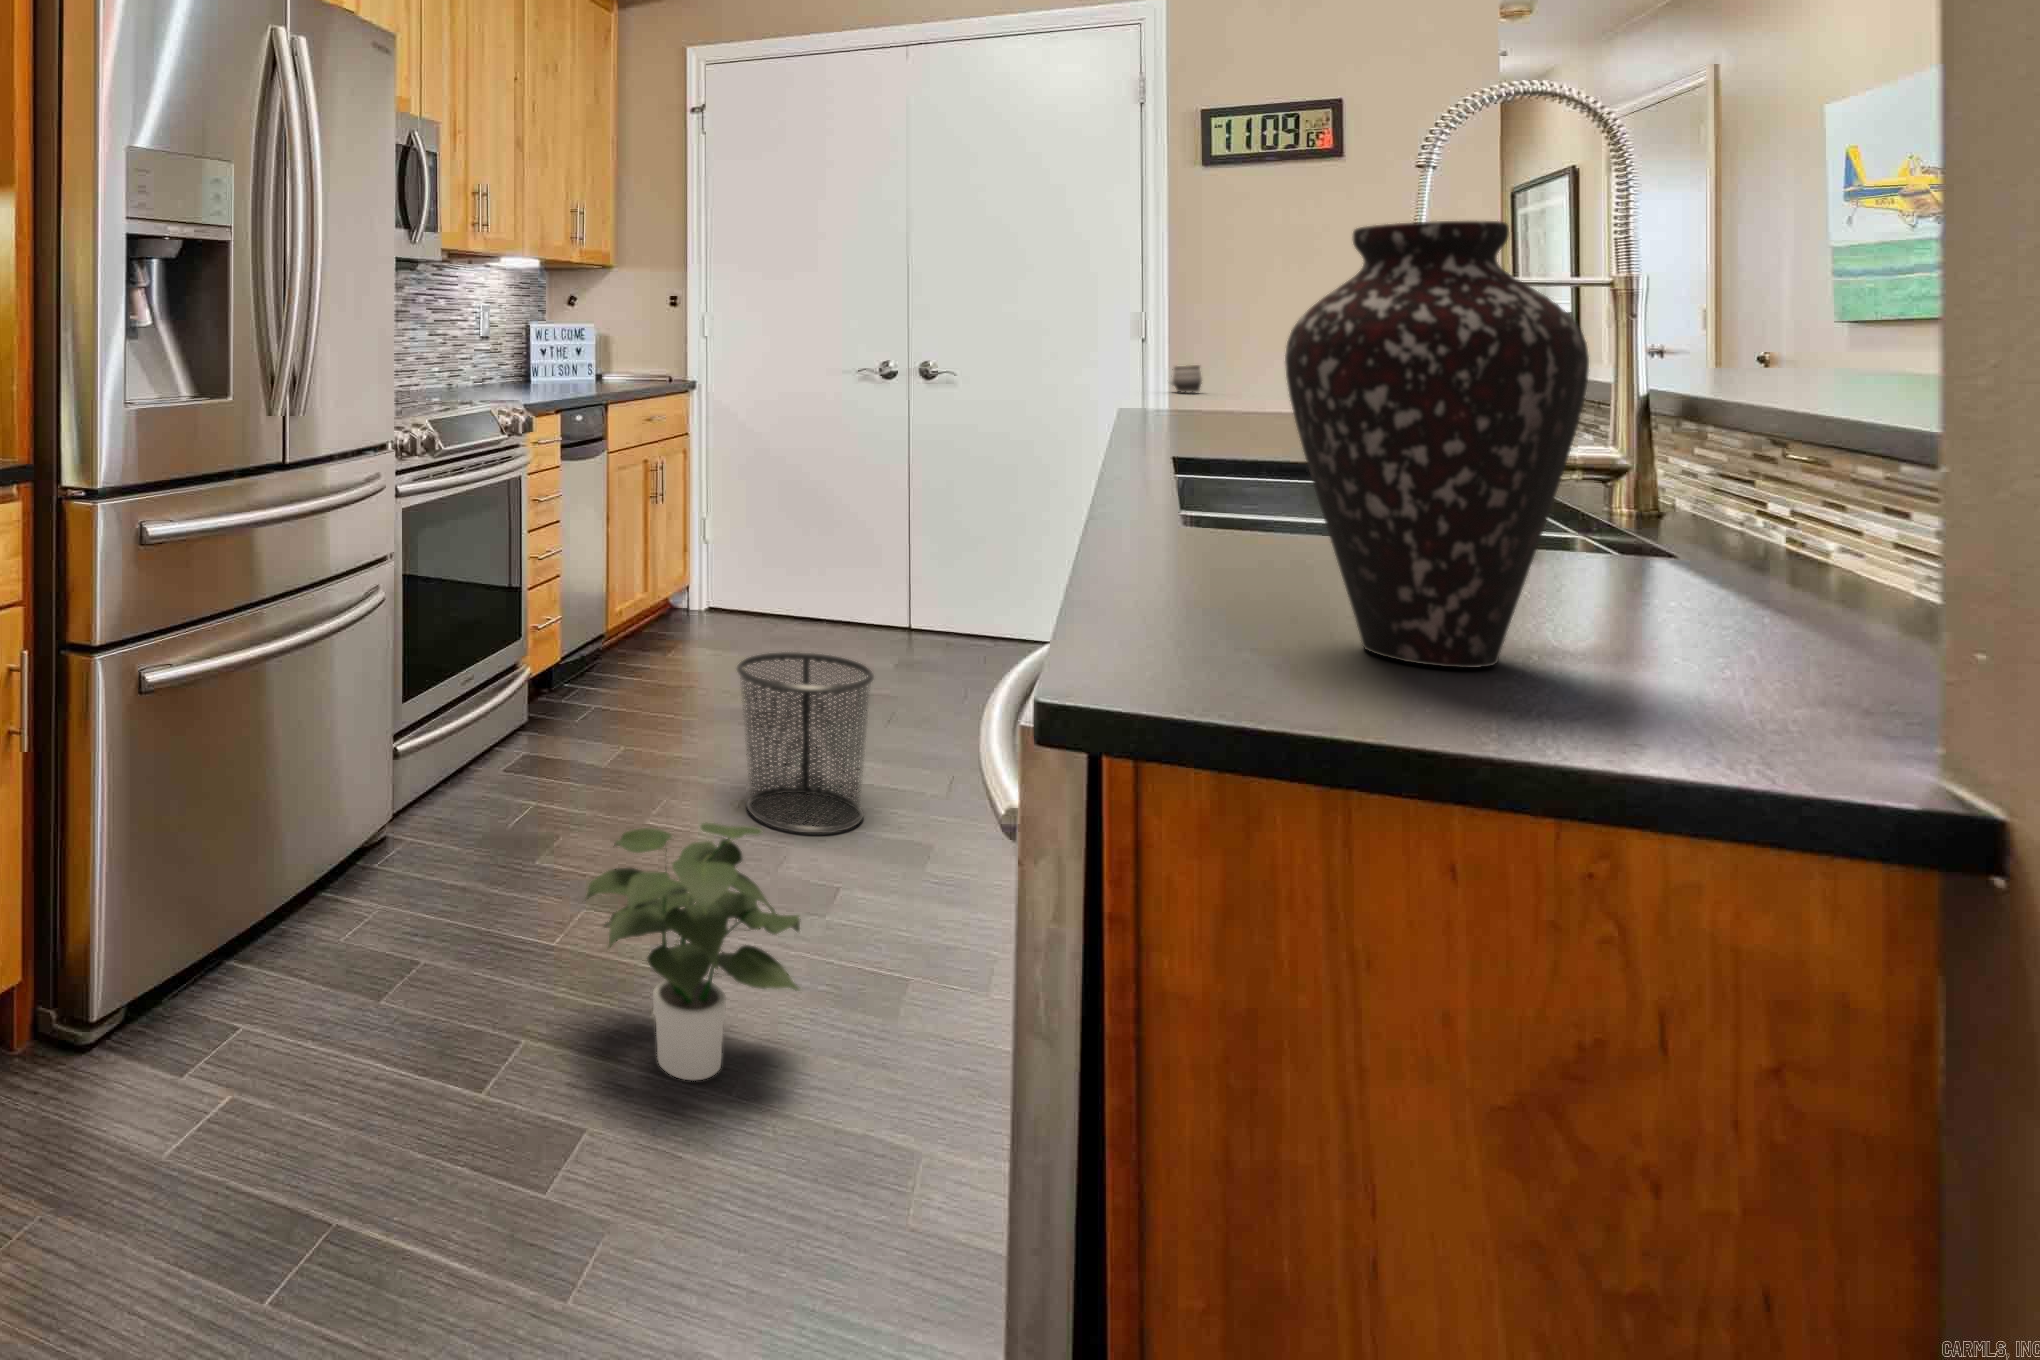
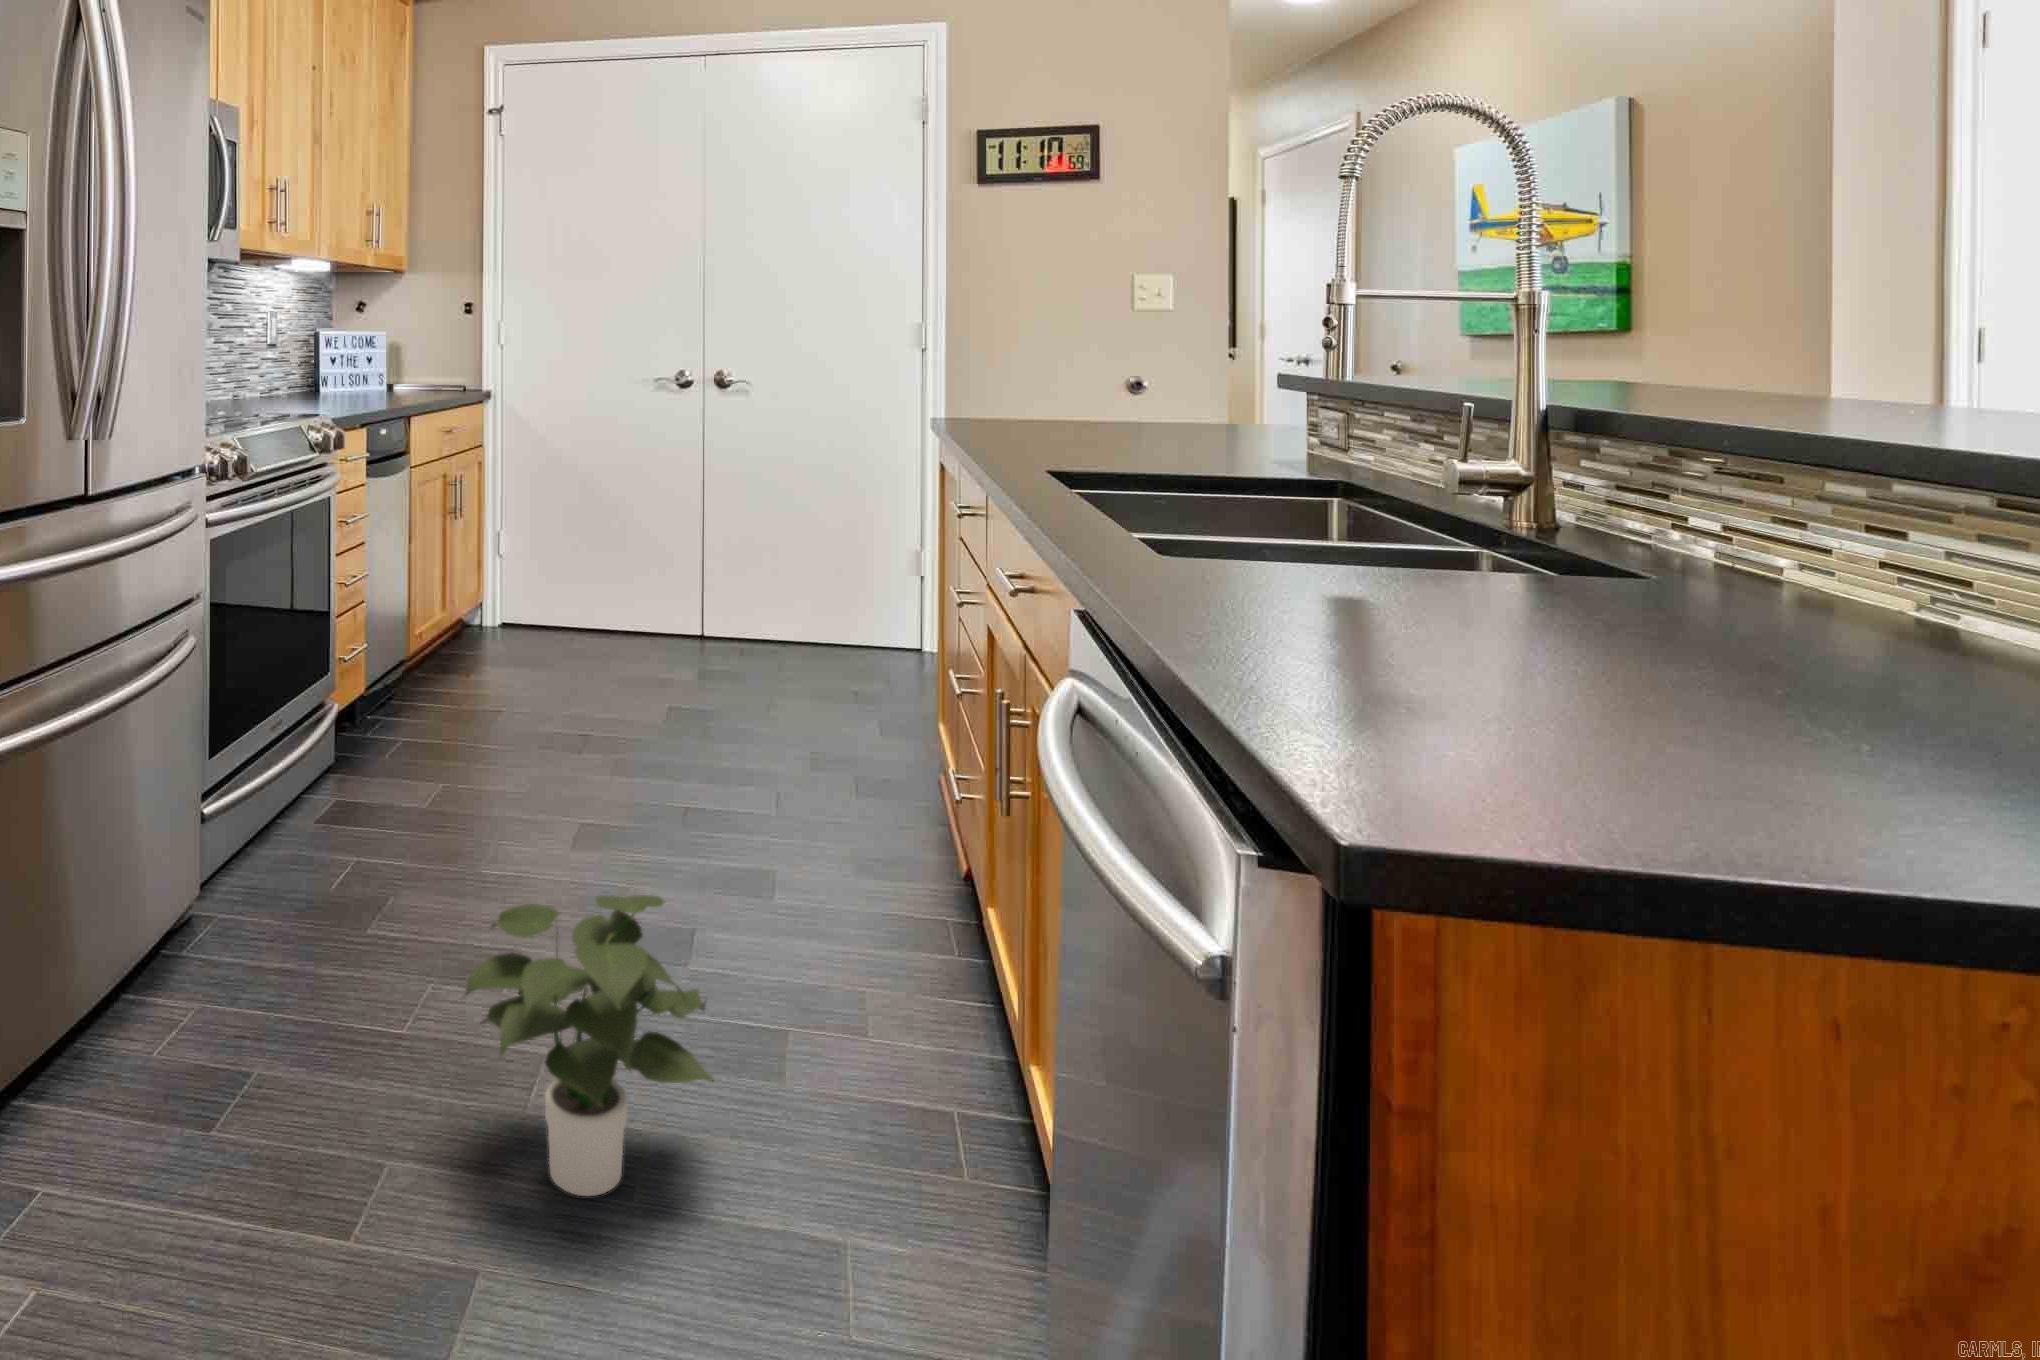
vase: present [1285,221,1589,668] -> none [1447,222,1818,738]
mug: present [1171,365,1202,392] -> none [951,375,982,402]
waste bin: present [737,652,874,833] -> none [577,681,721,877]

